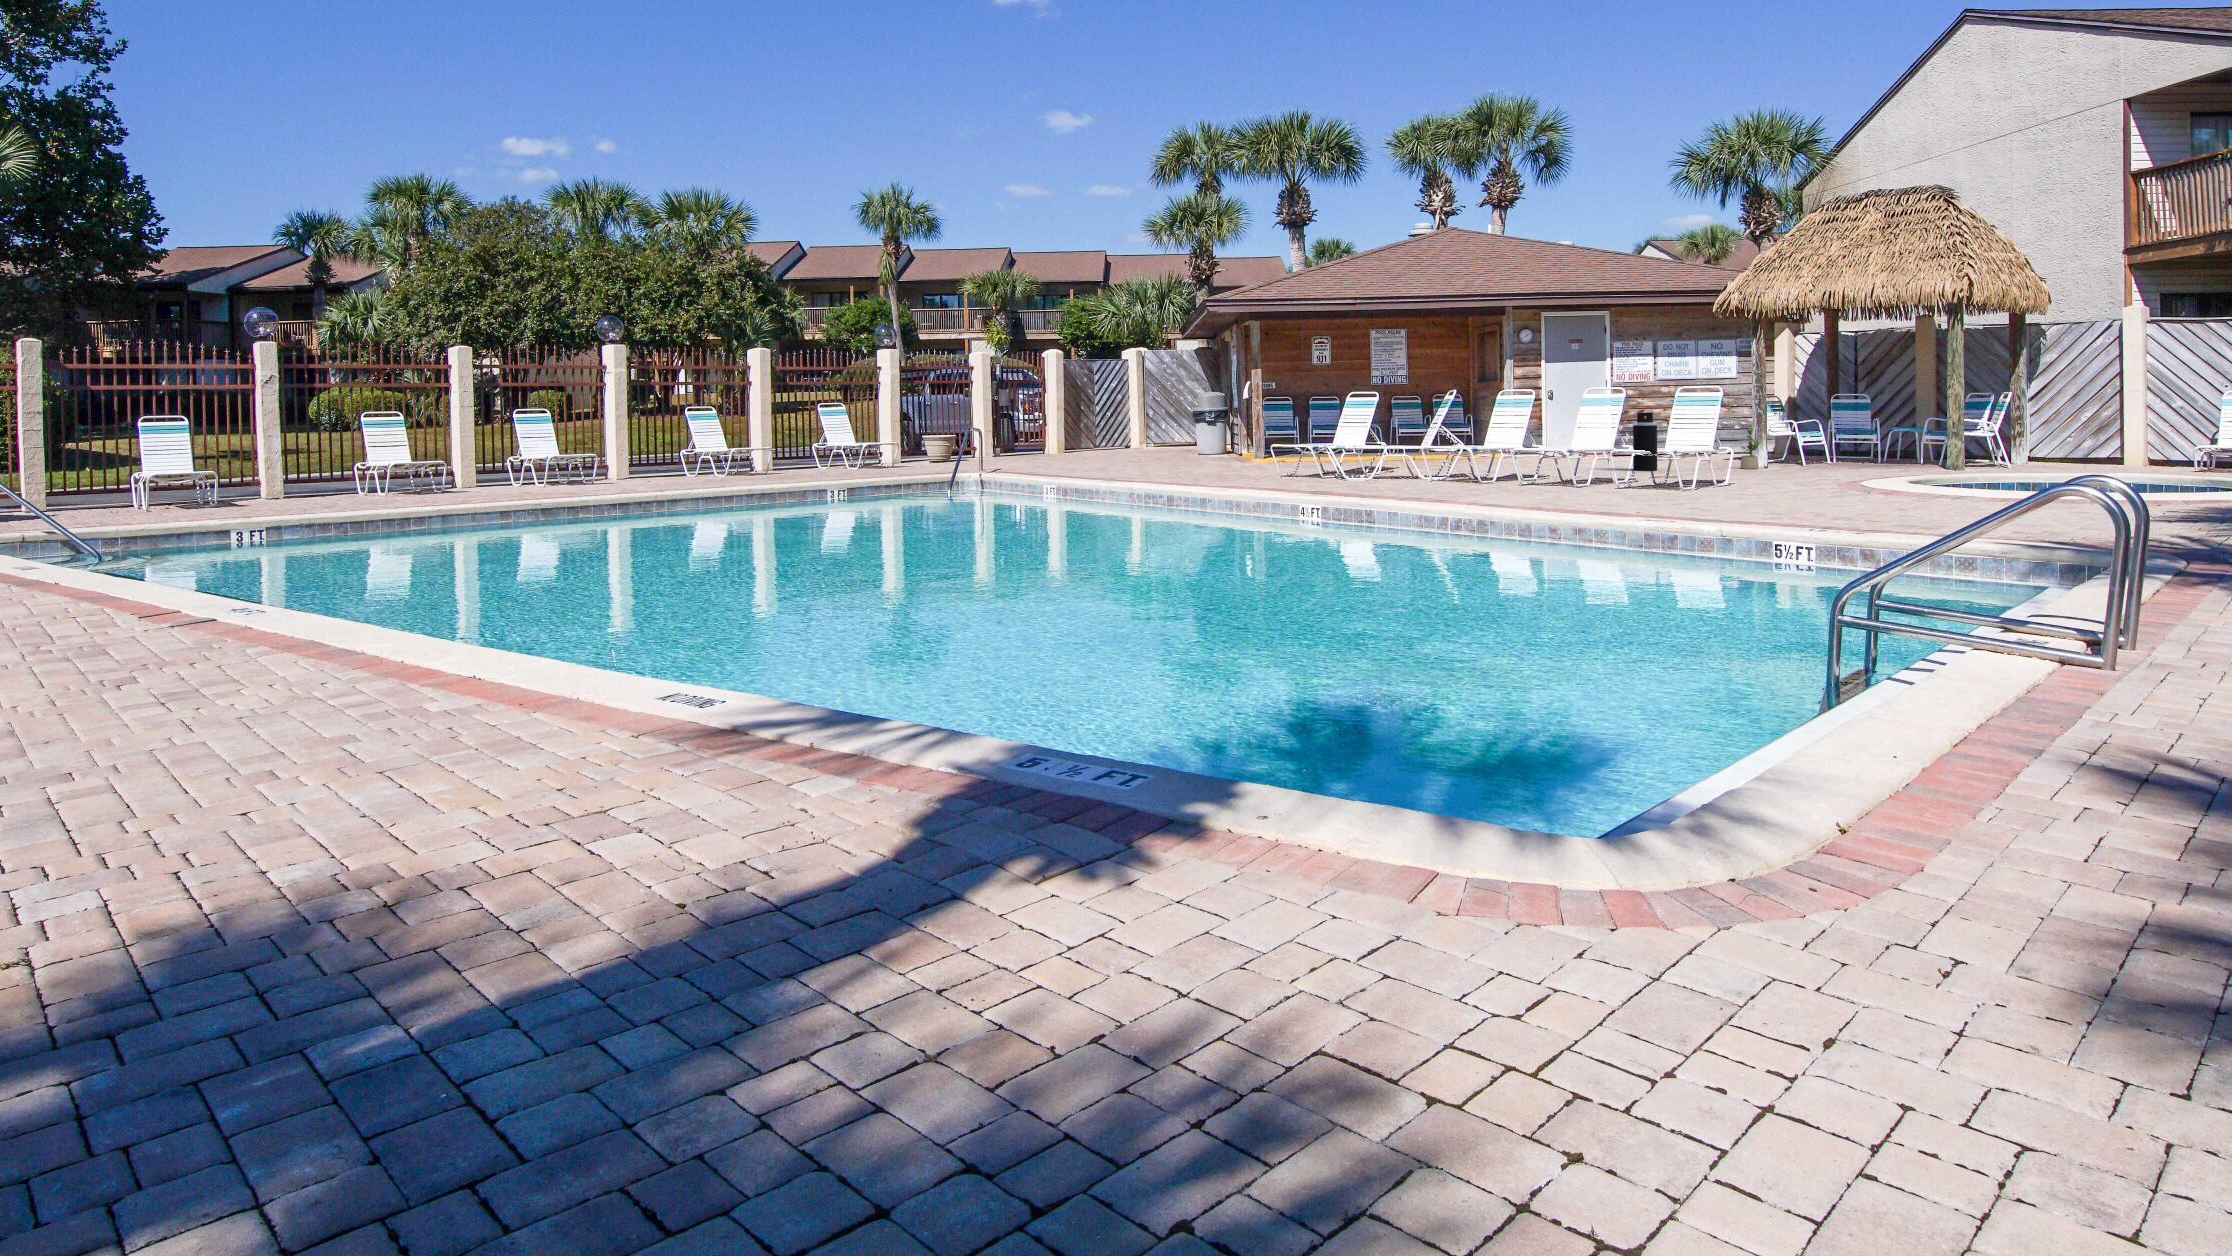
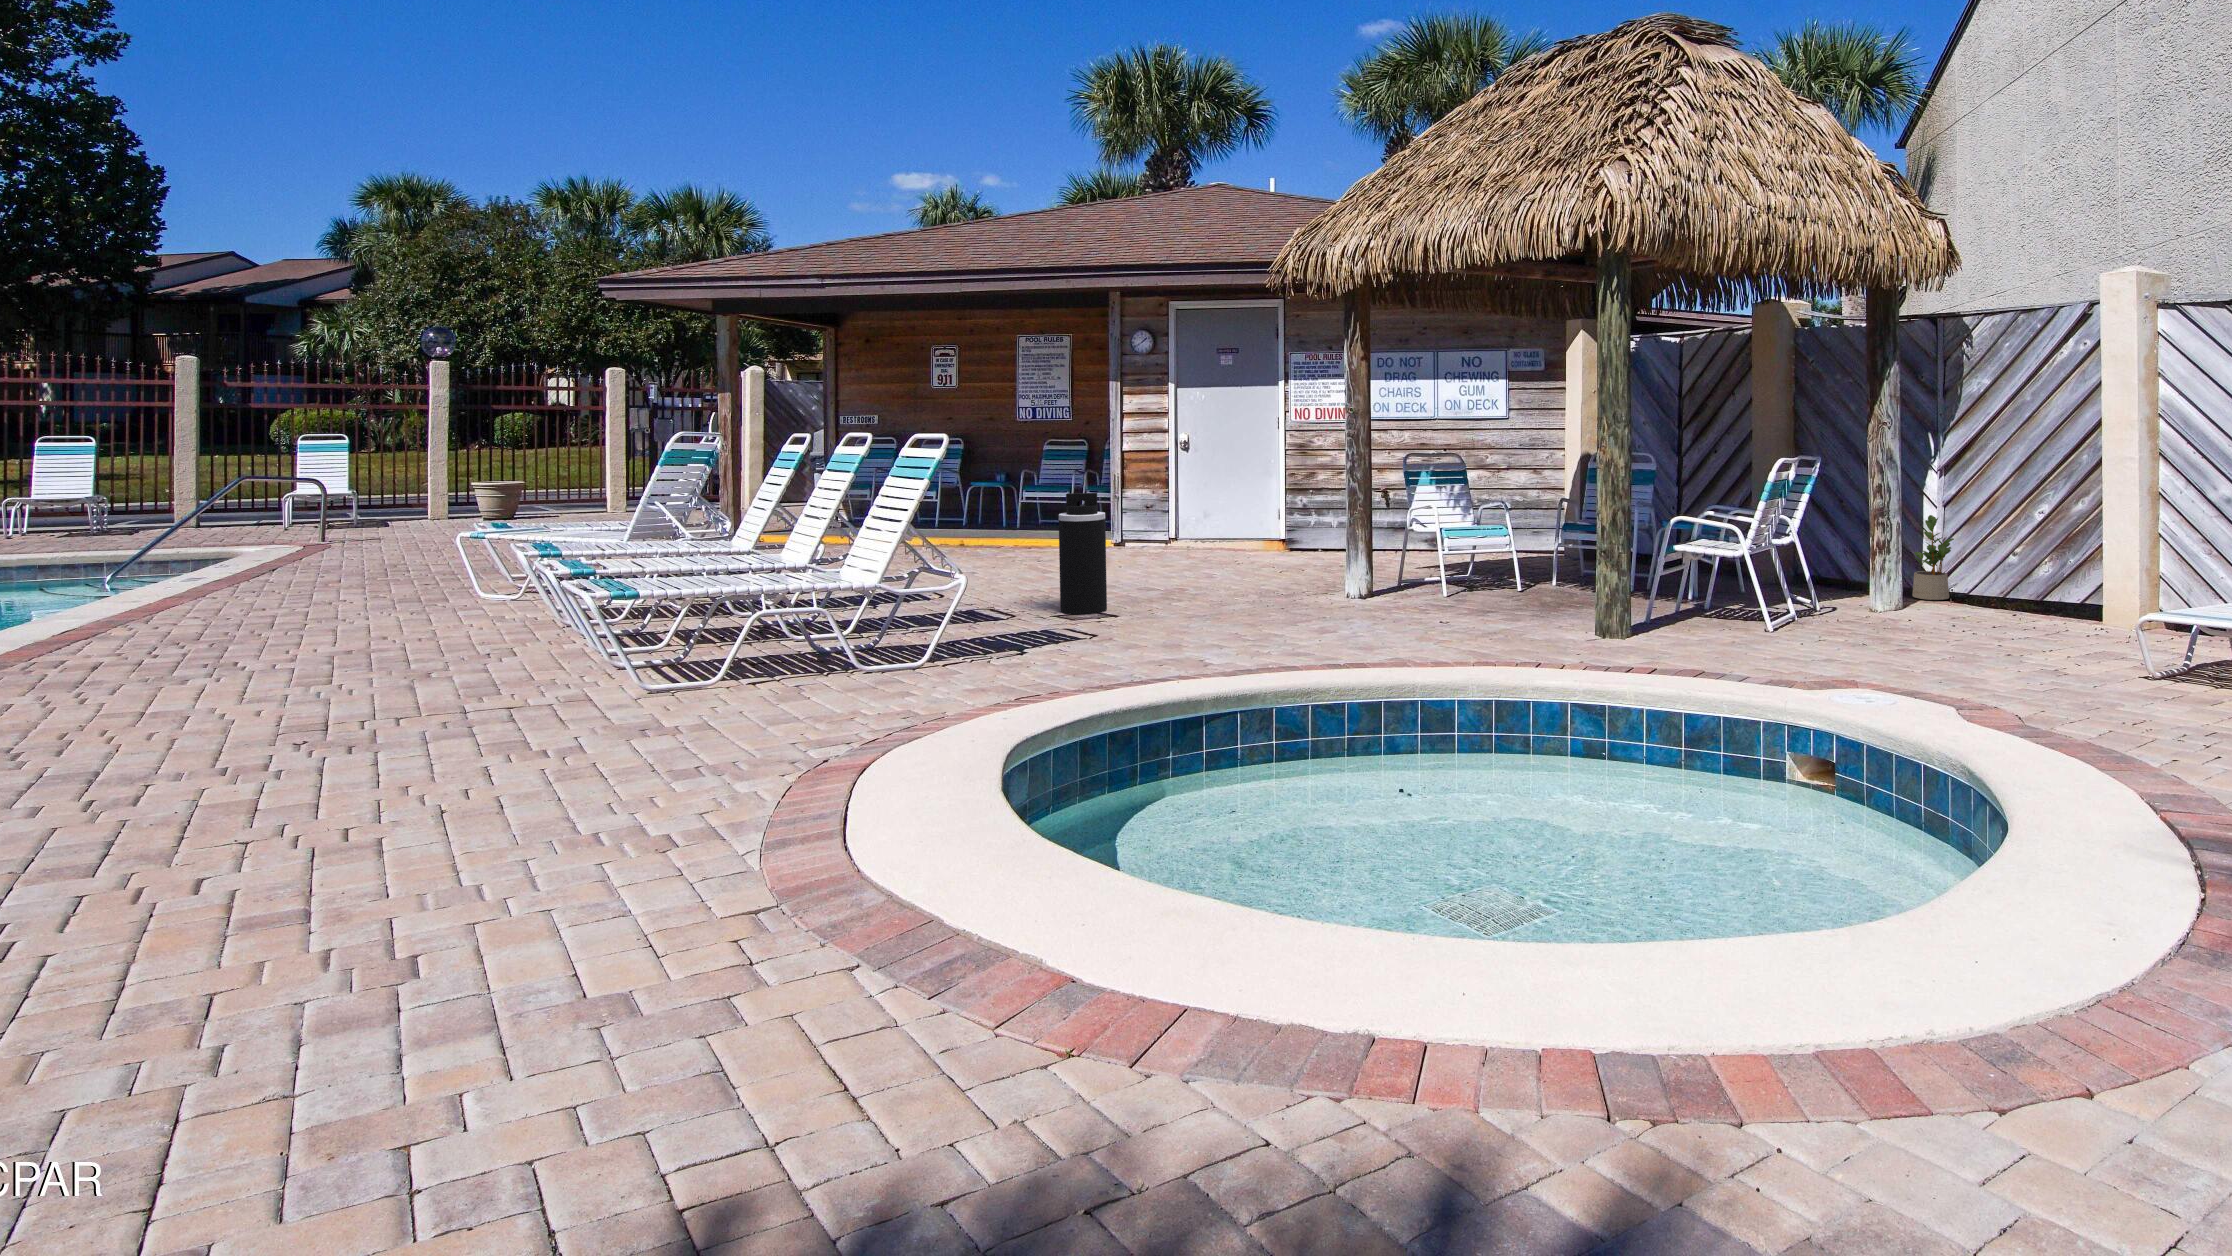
potted plant: present [1741,427,1760,469] -> present [1912,515,1954,600]

